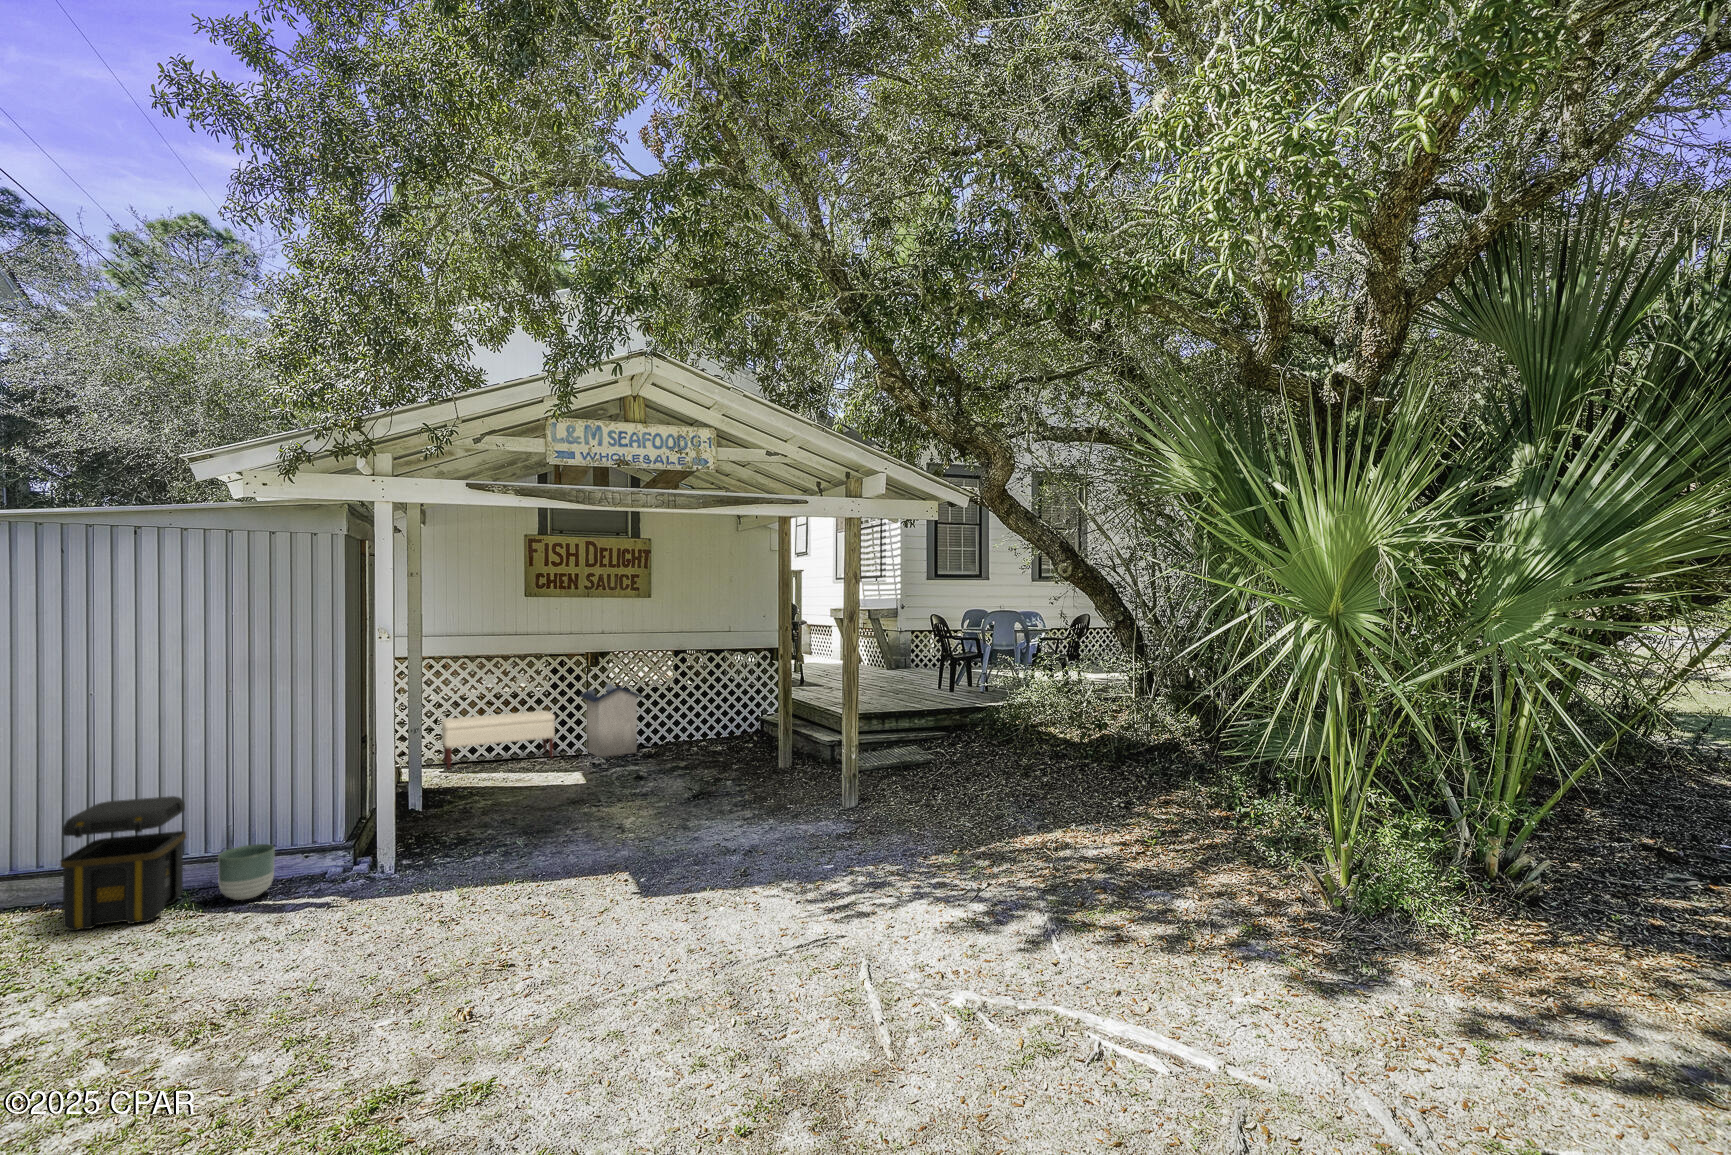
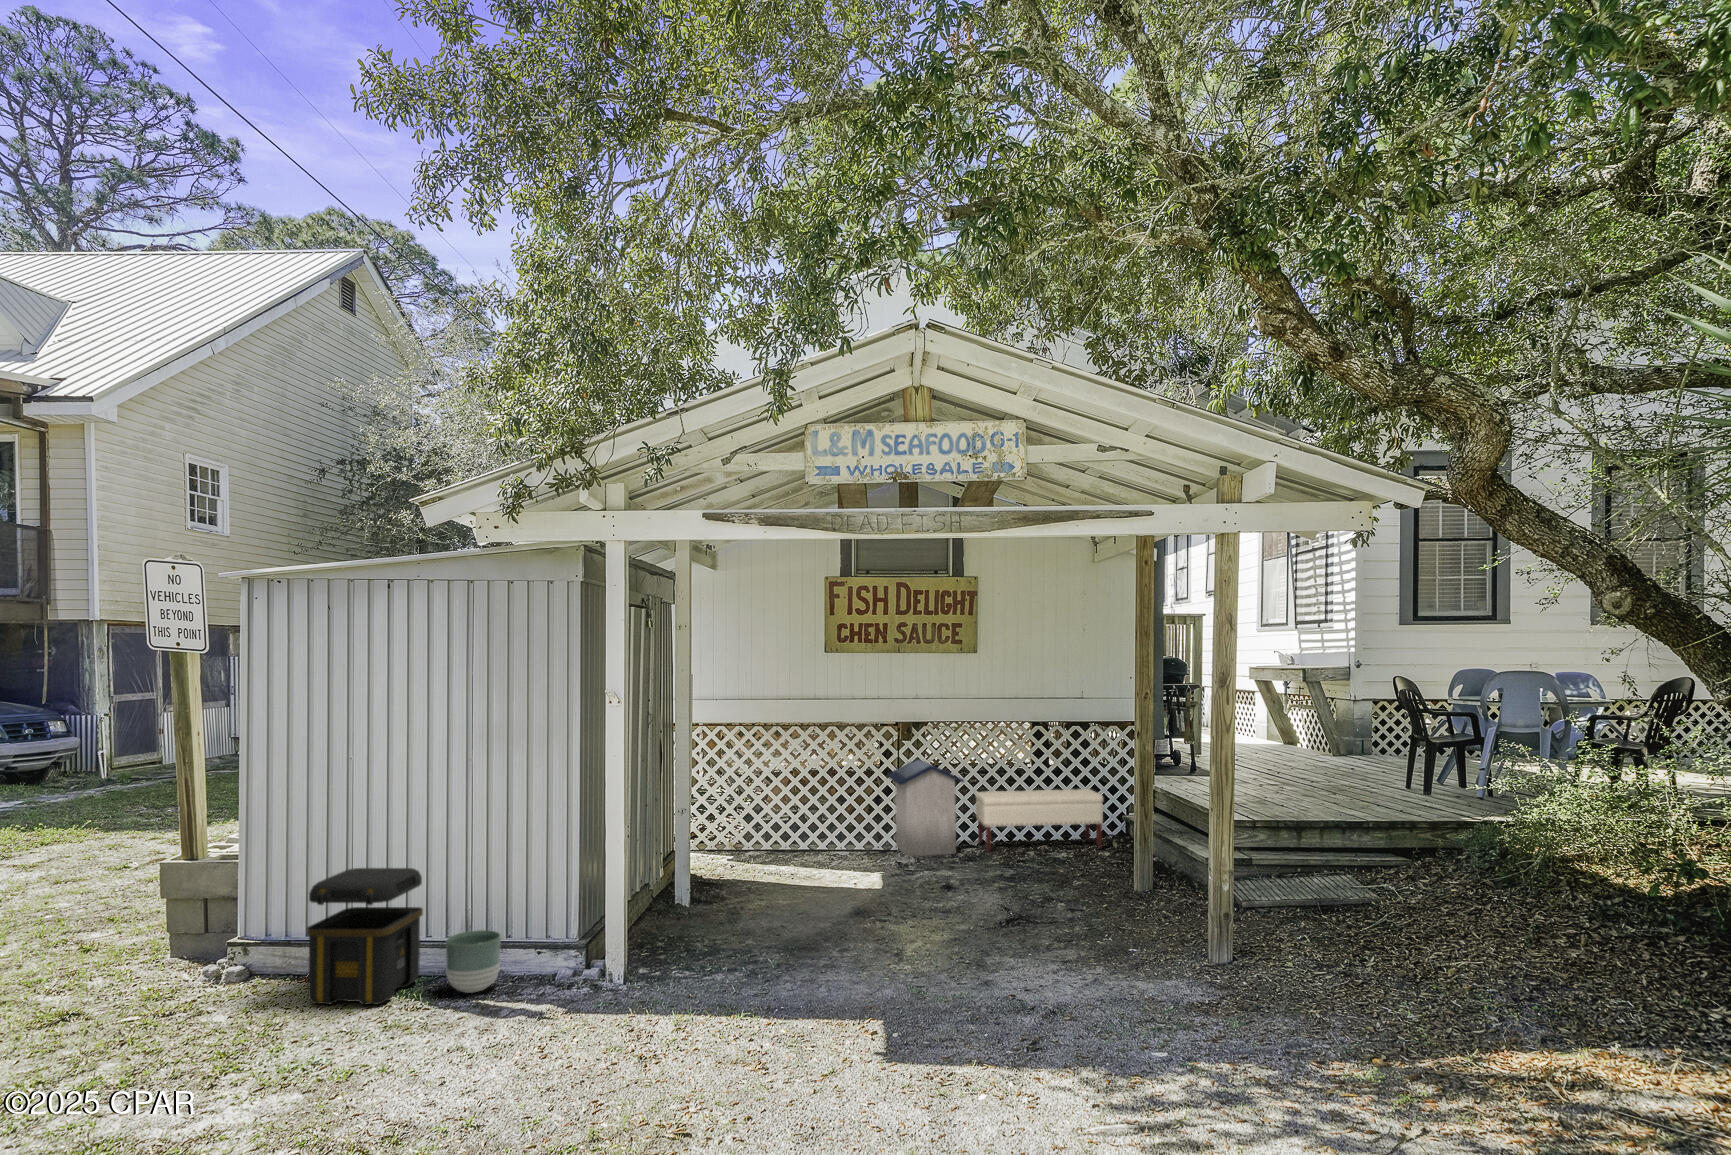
bench: present [441,711,555,769] -> present [976,789,1103,852]

